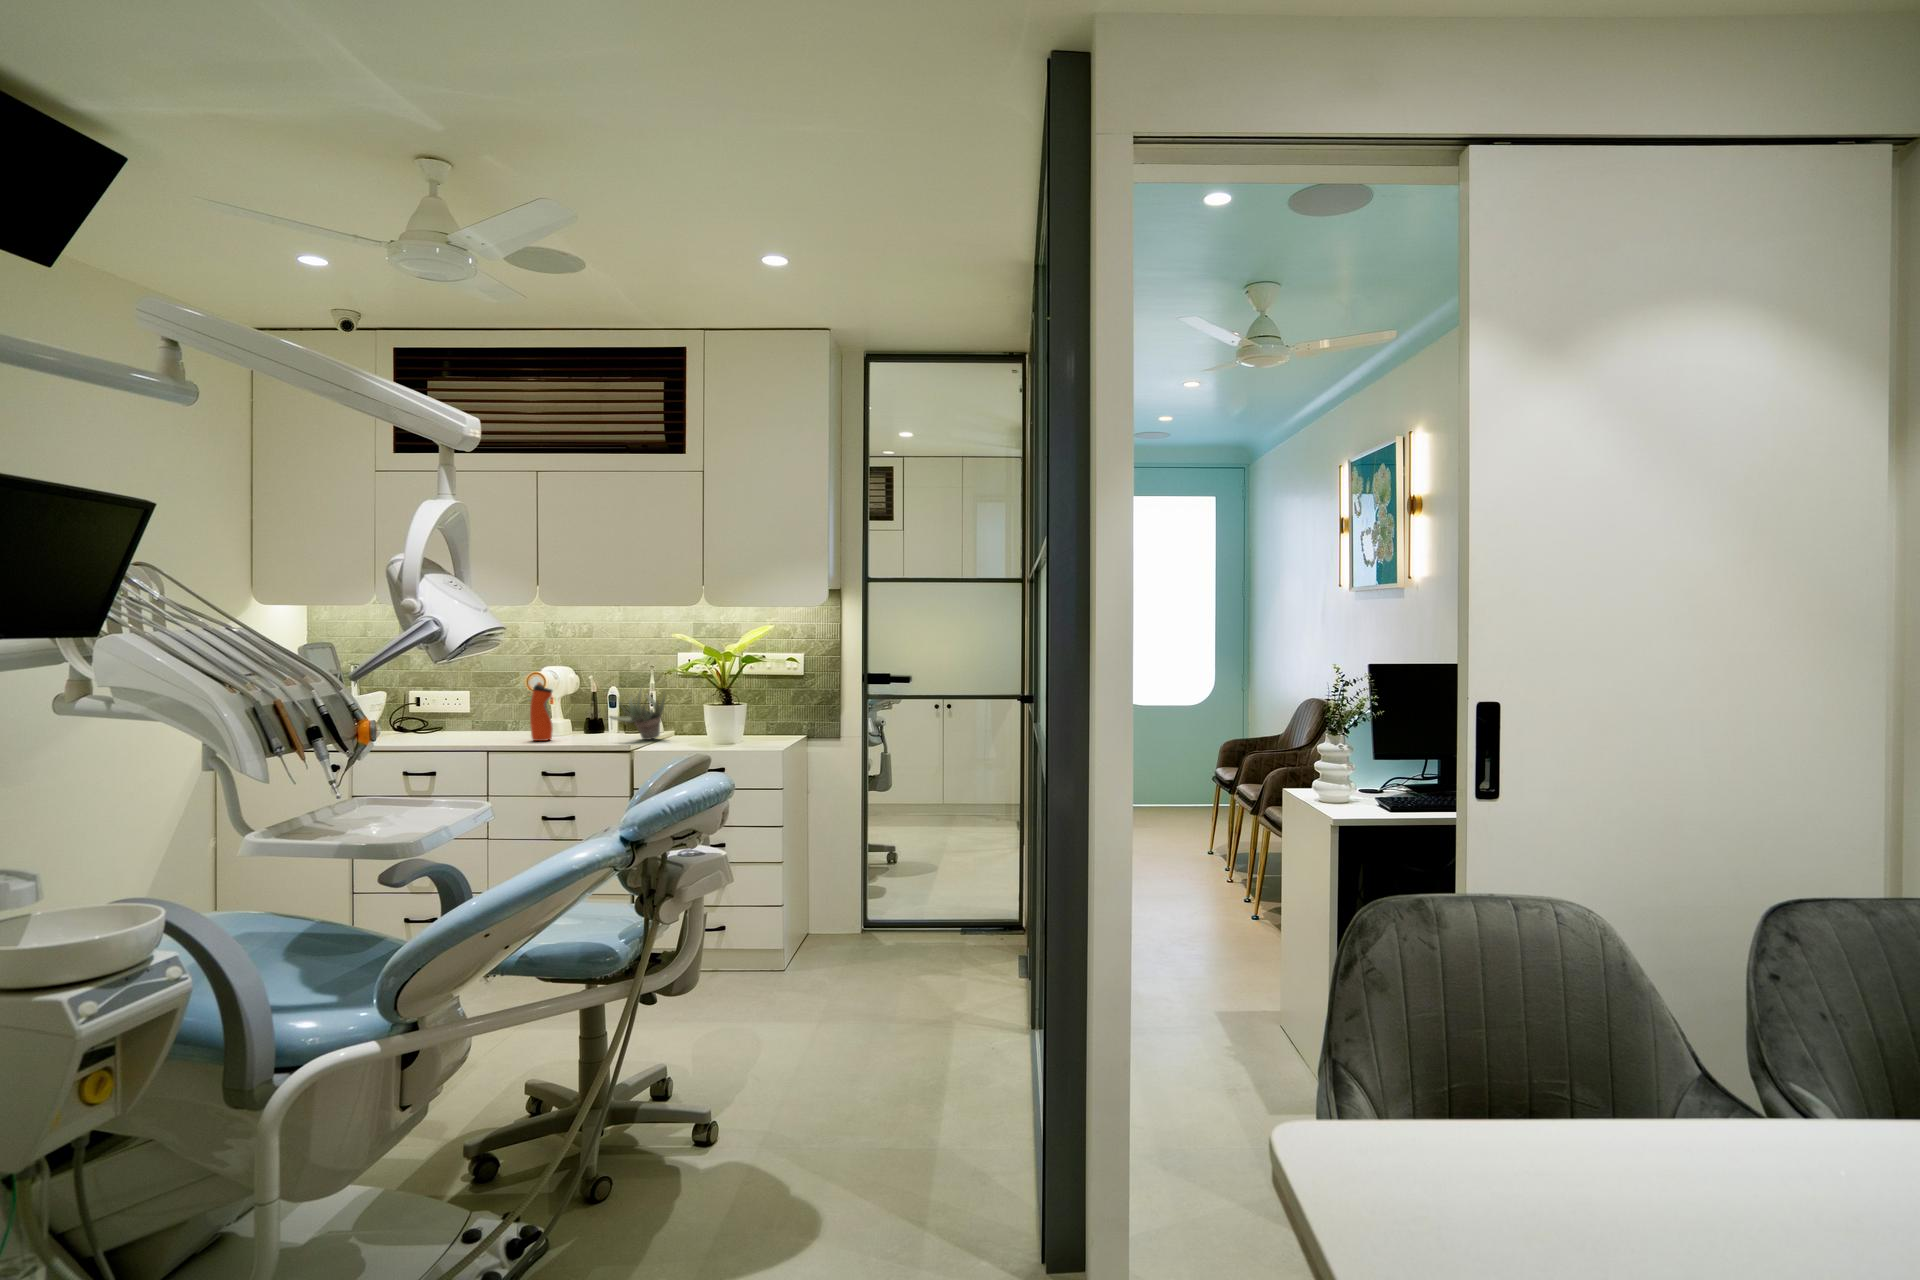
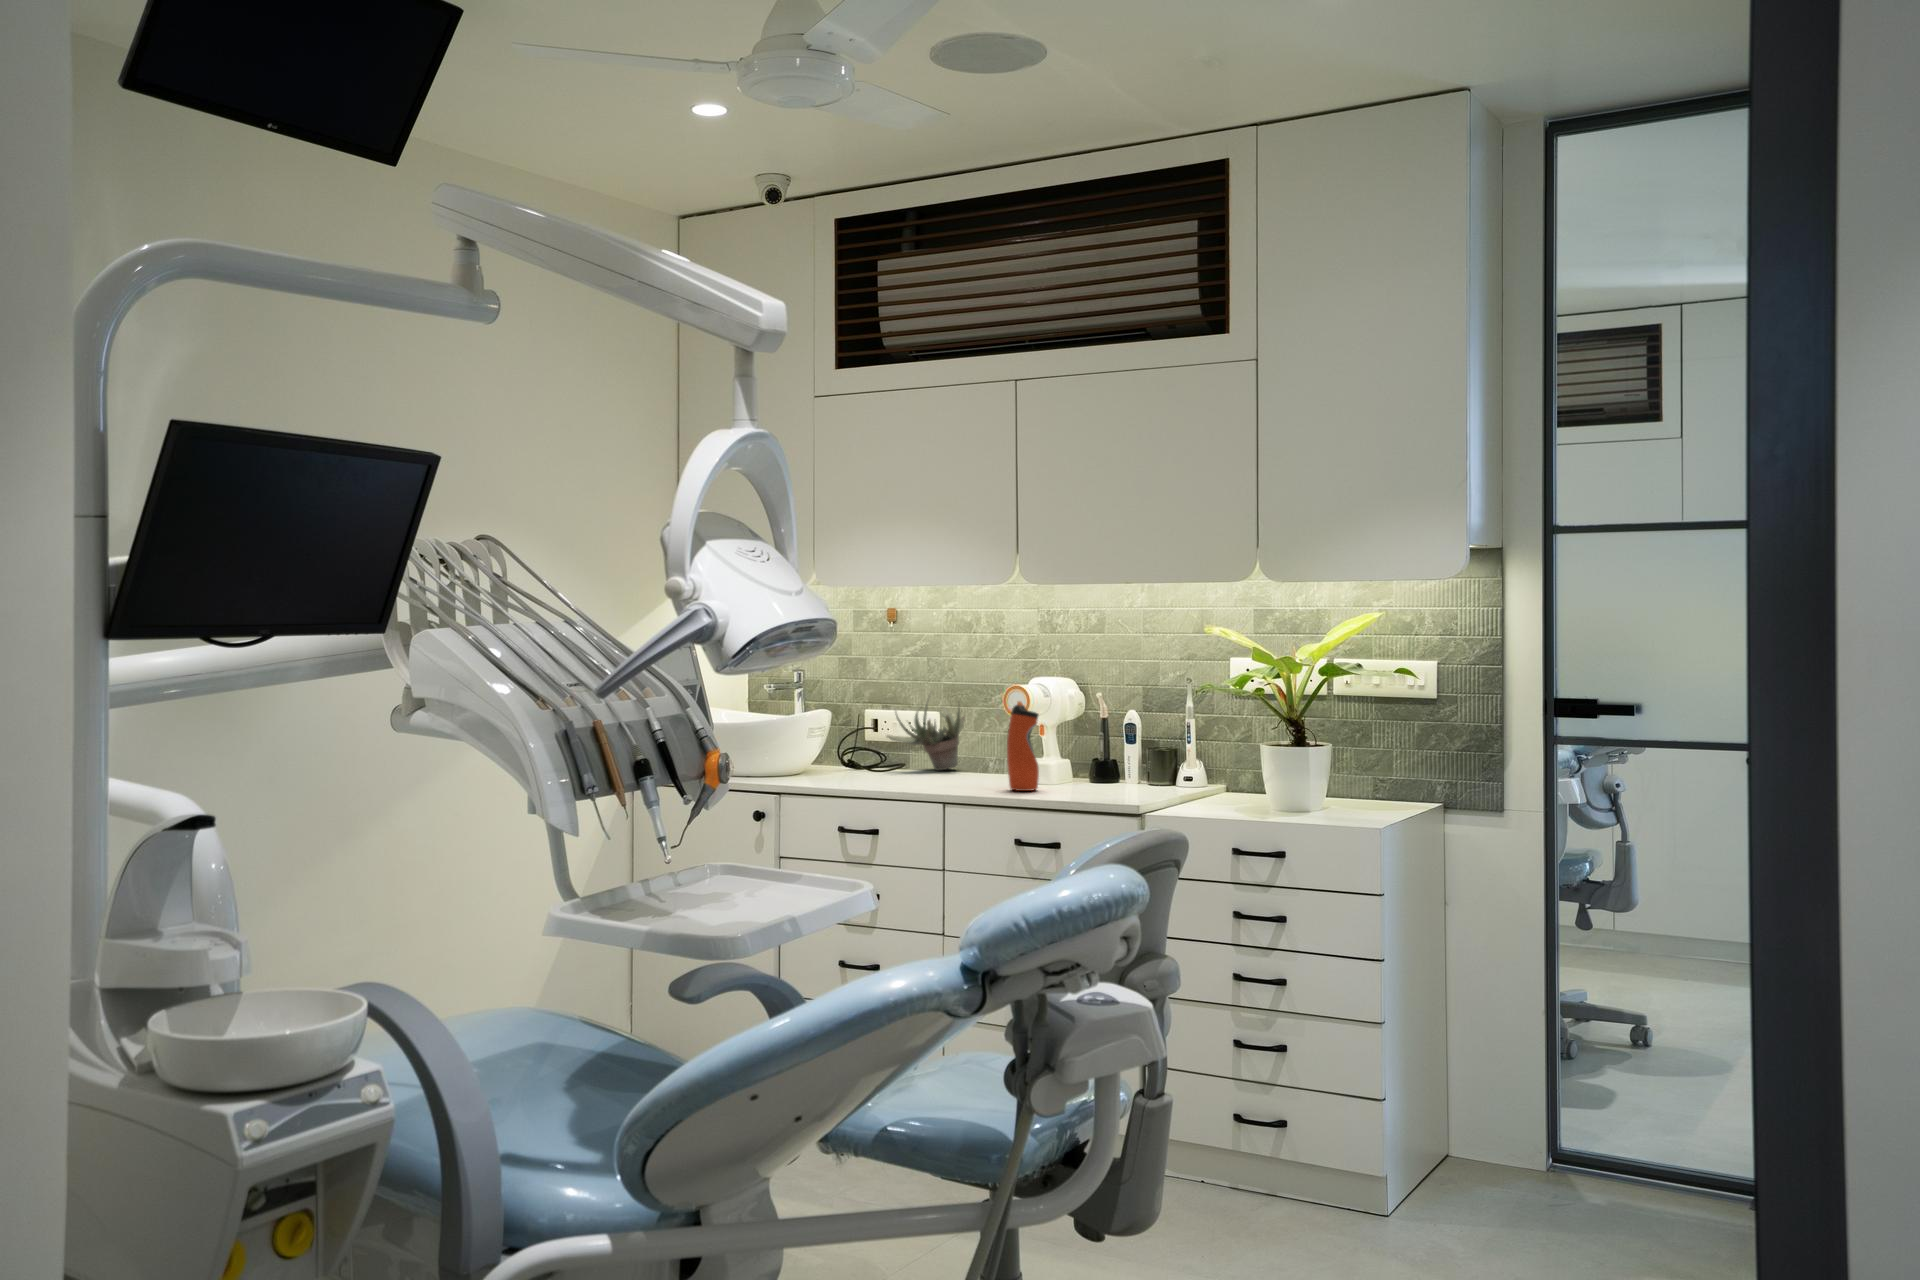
succulent plant: present [610,685,665,740] -> present [887,695,965,770]

